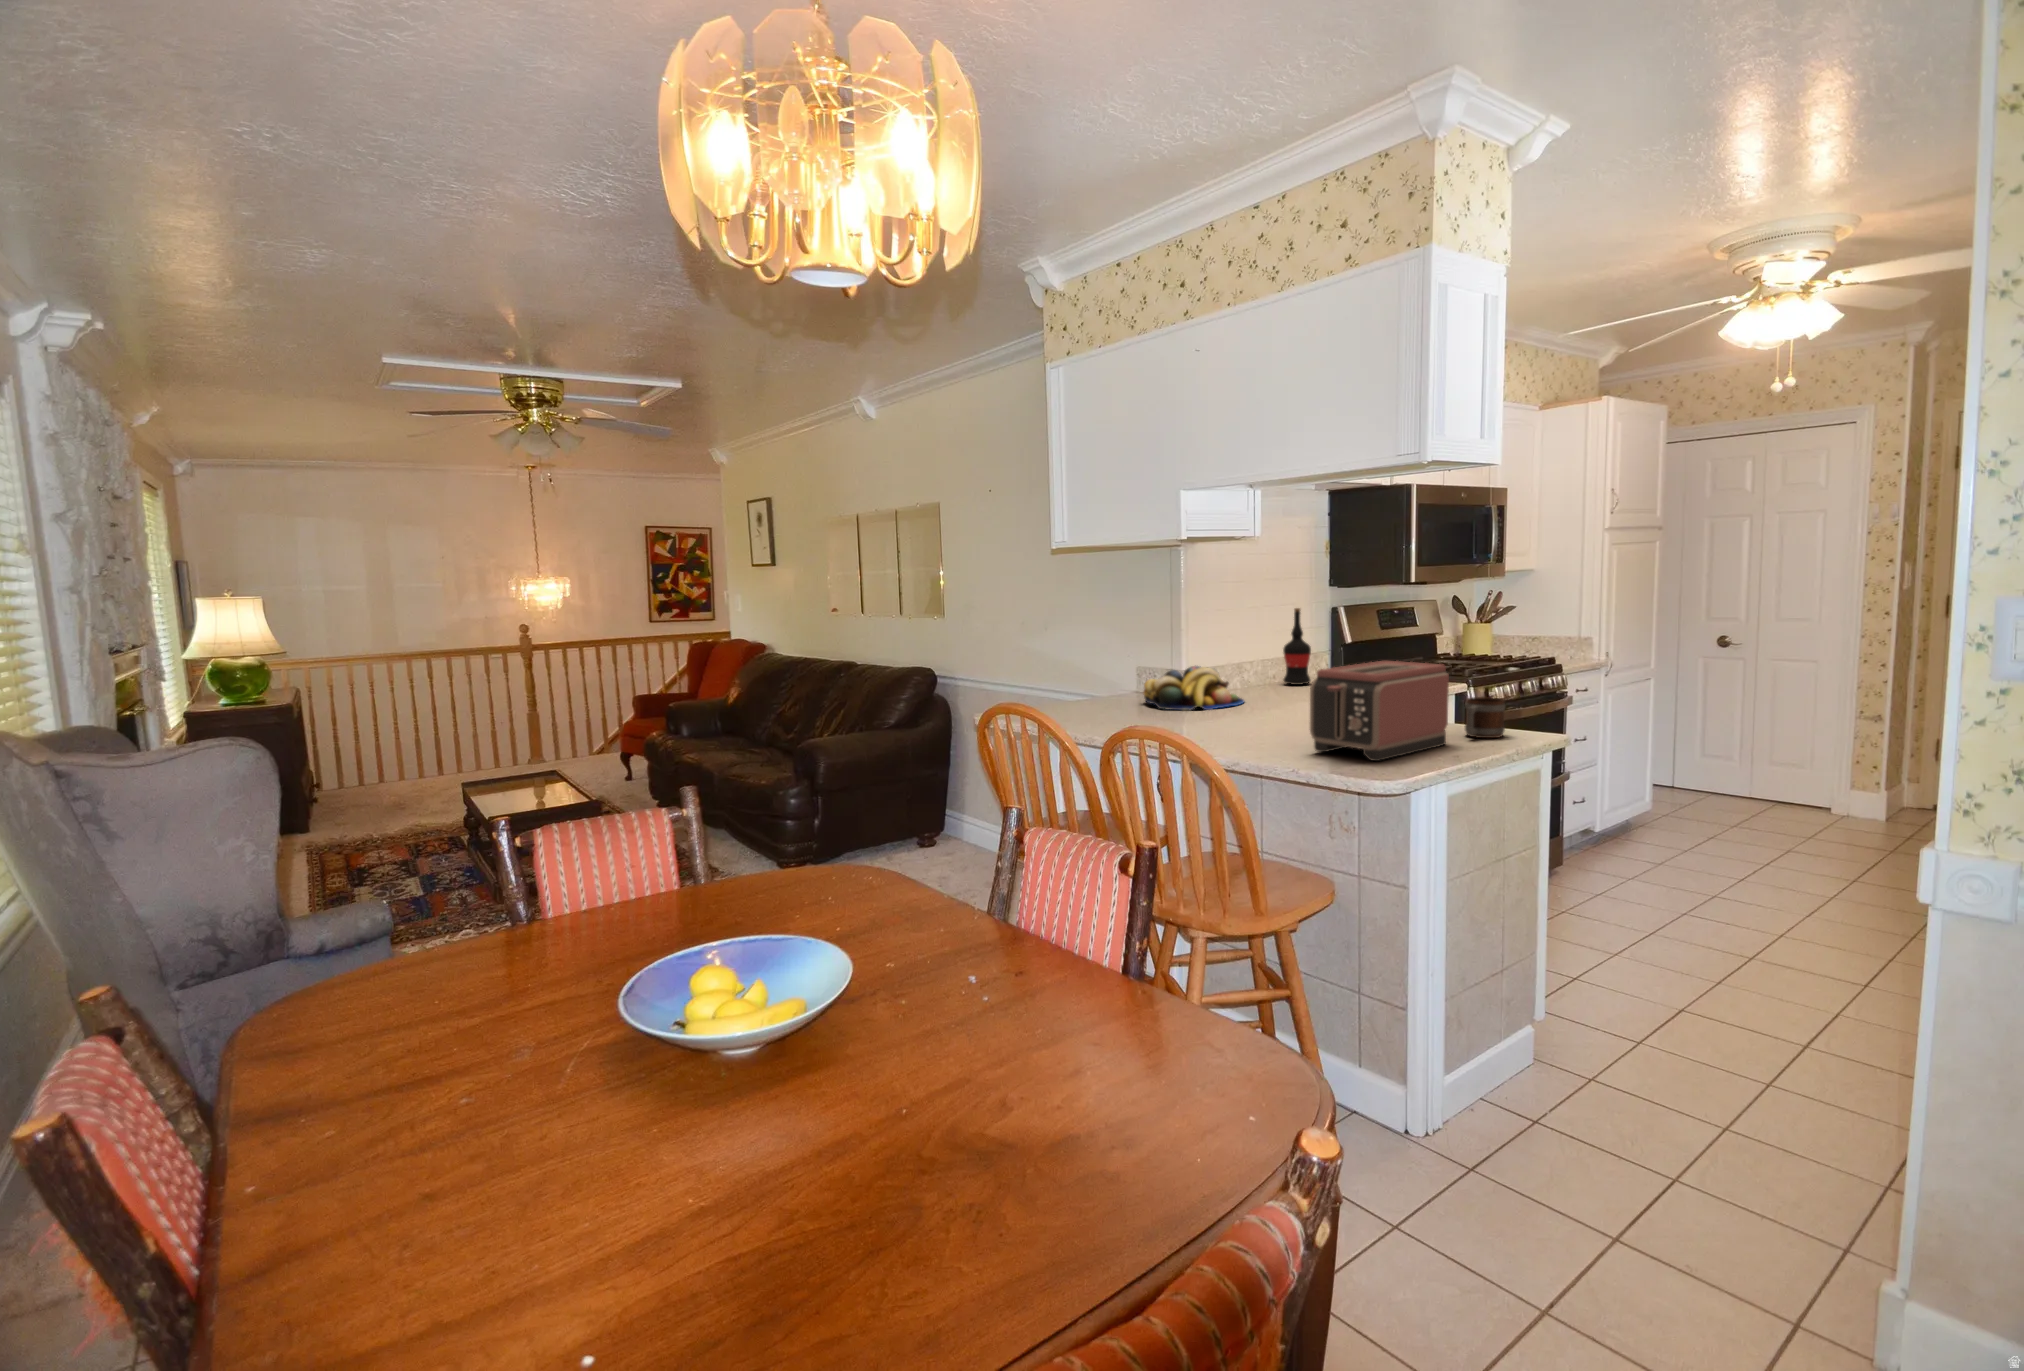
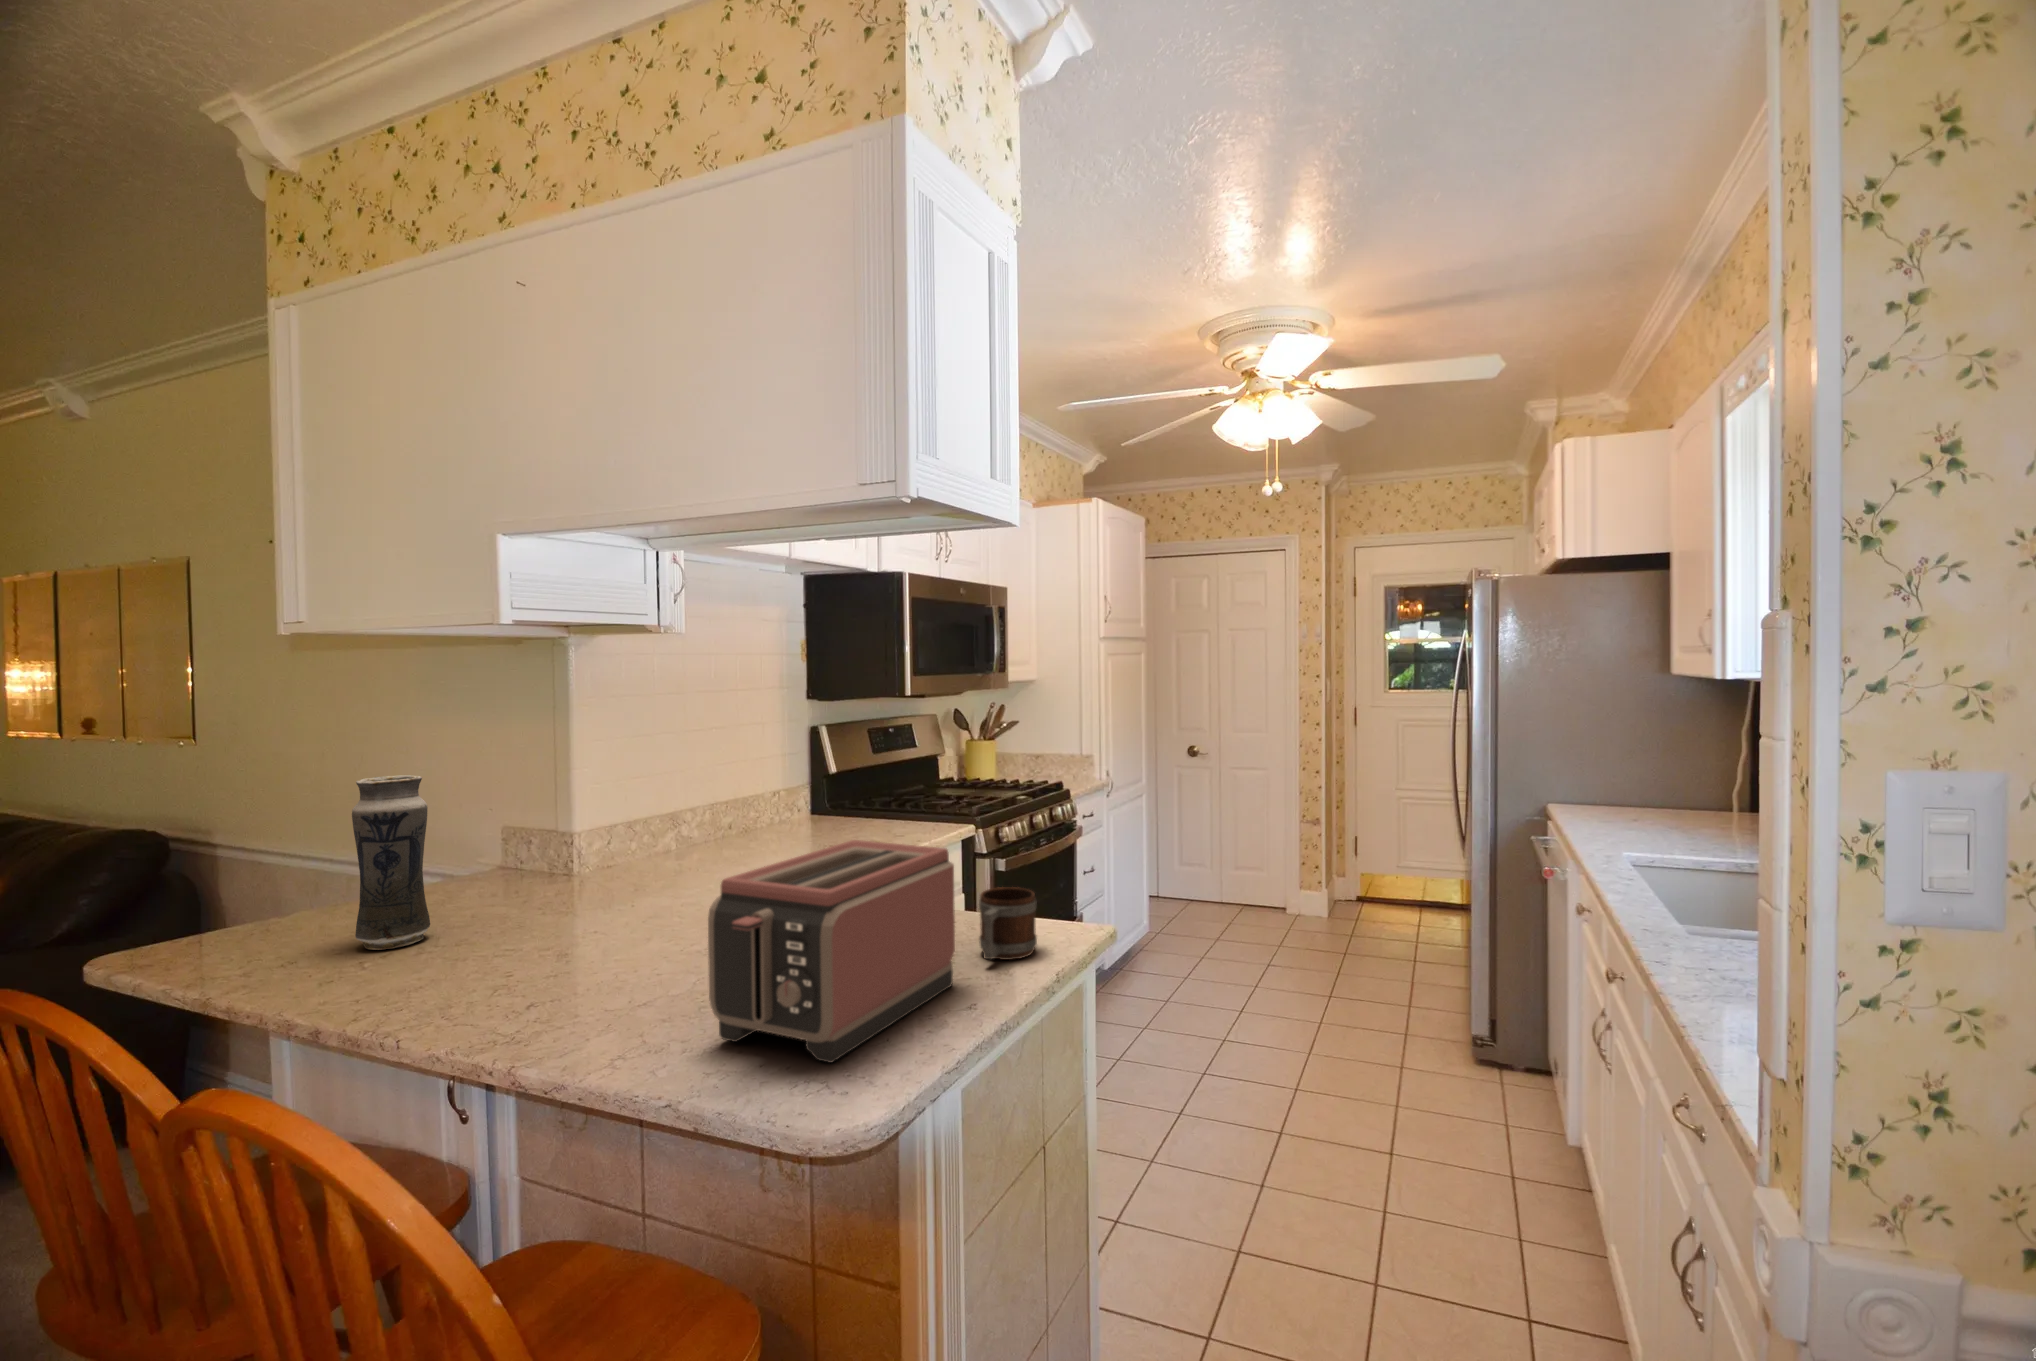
wine bottle: present [1283,608,1311,685] -> none [736,732,776,843]
vase: none [1095,625,1130,717] -> present [352,775,430,950]
fruit bowl: present [1143,666,1244,710] -> none [480,830,661,918]

